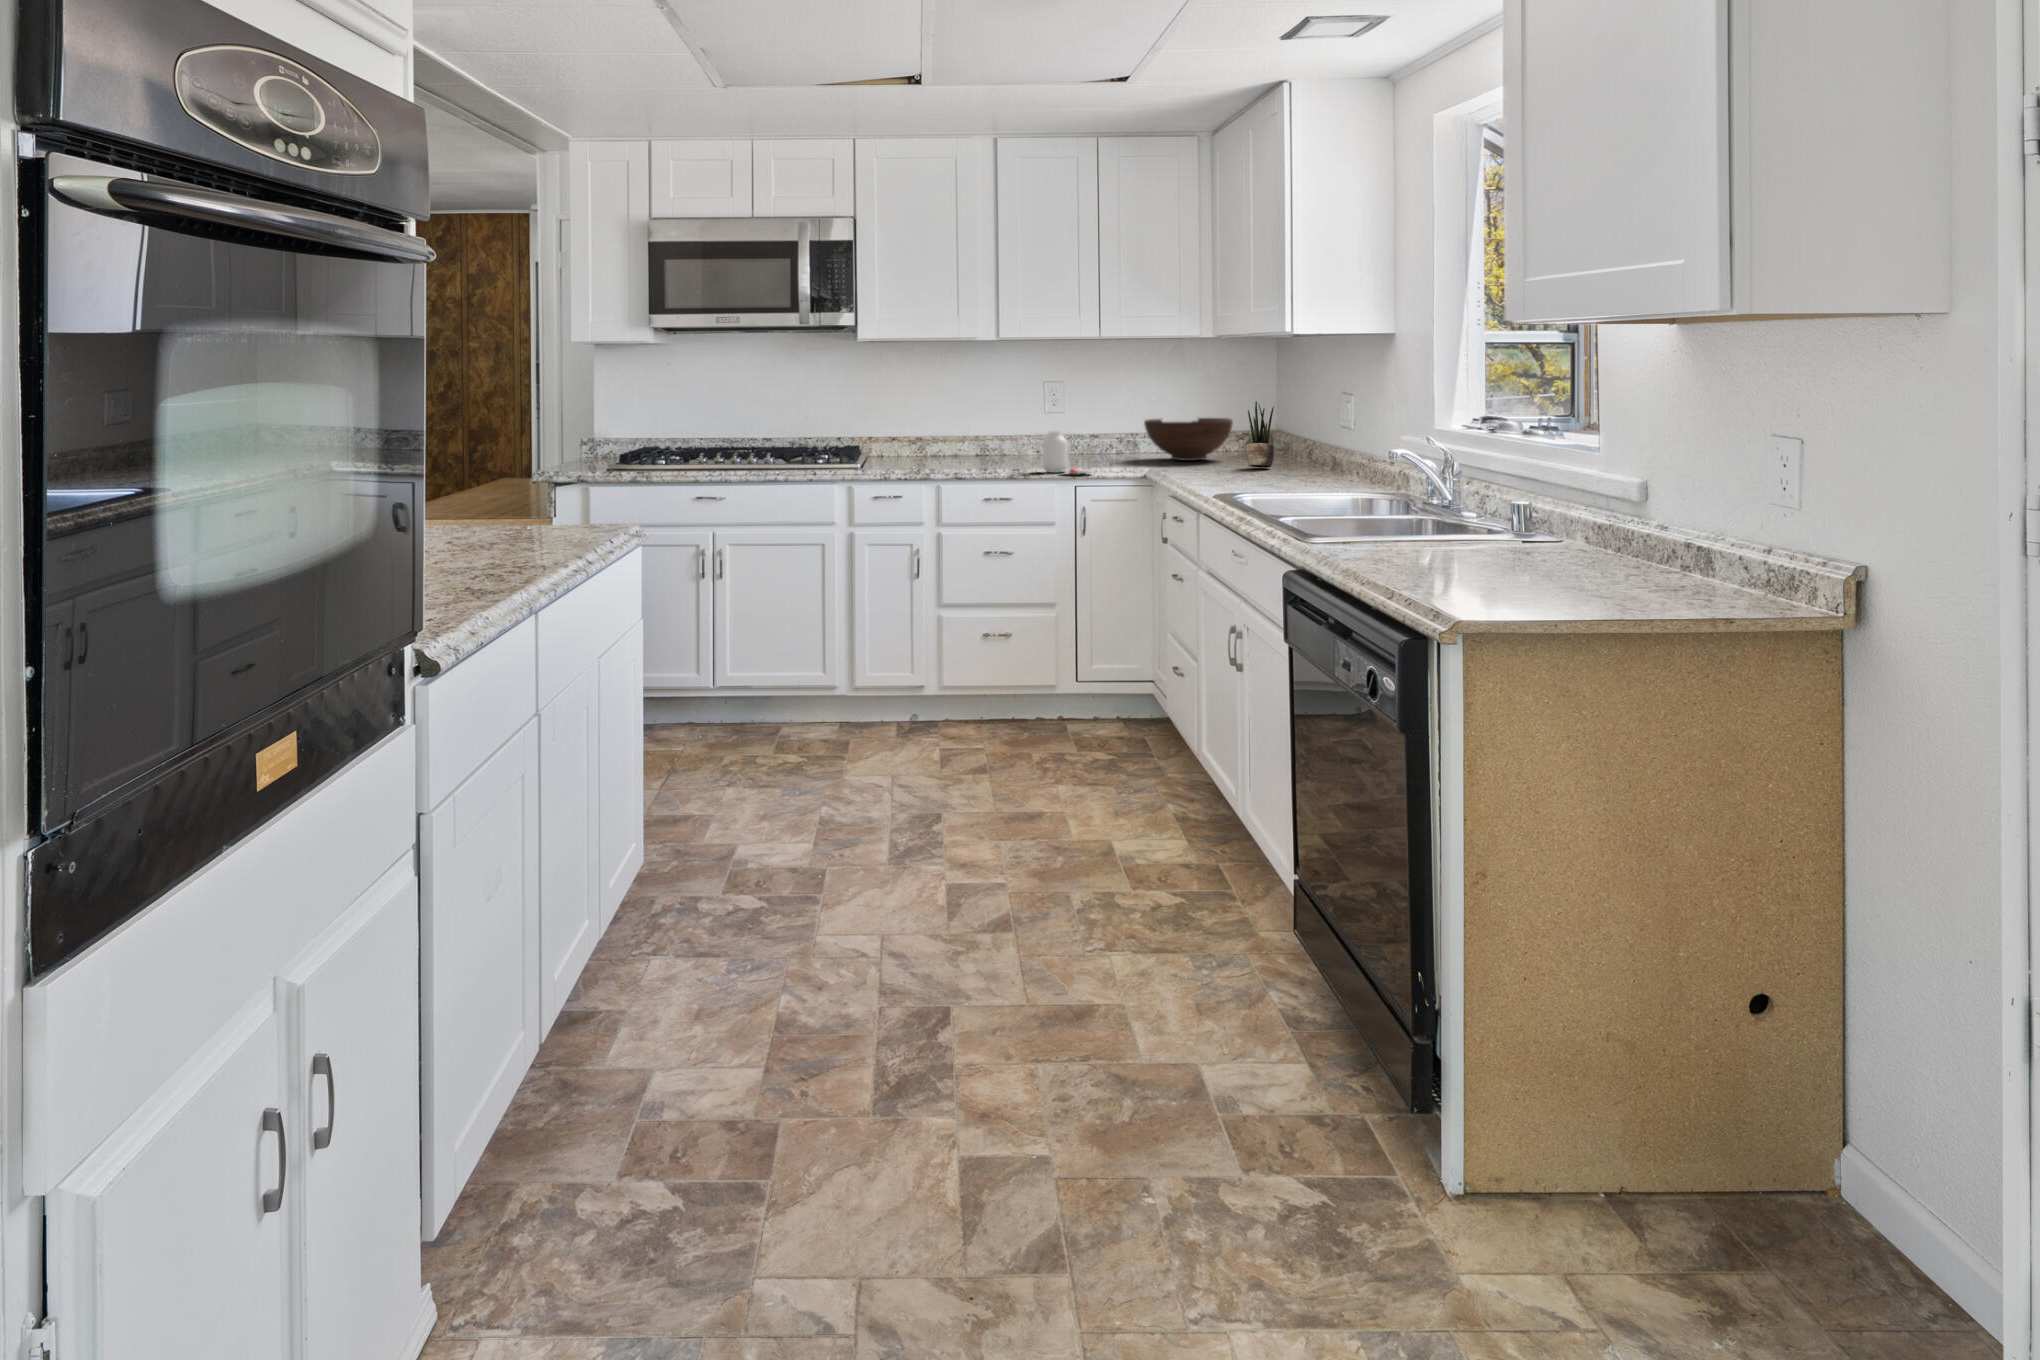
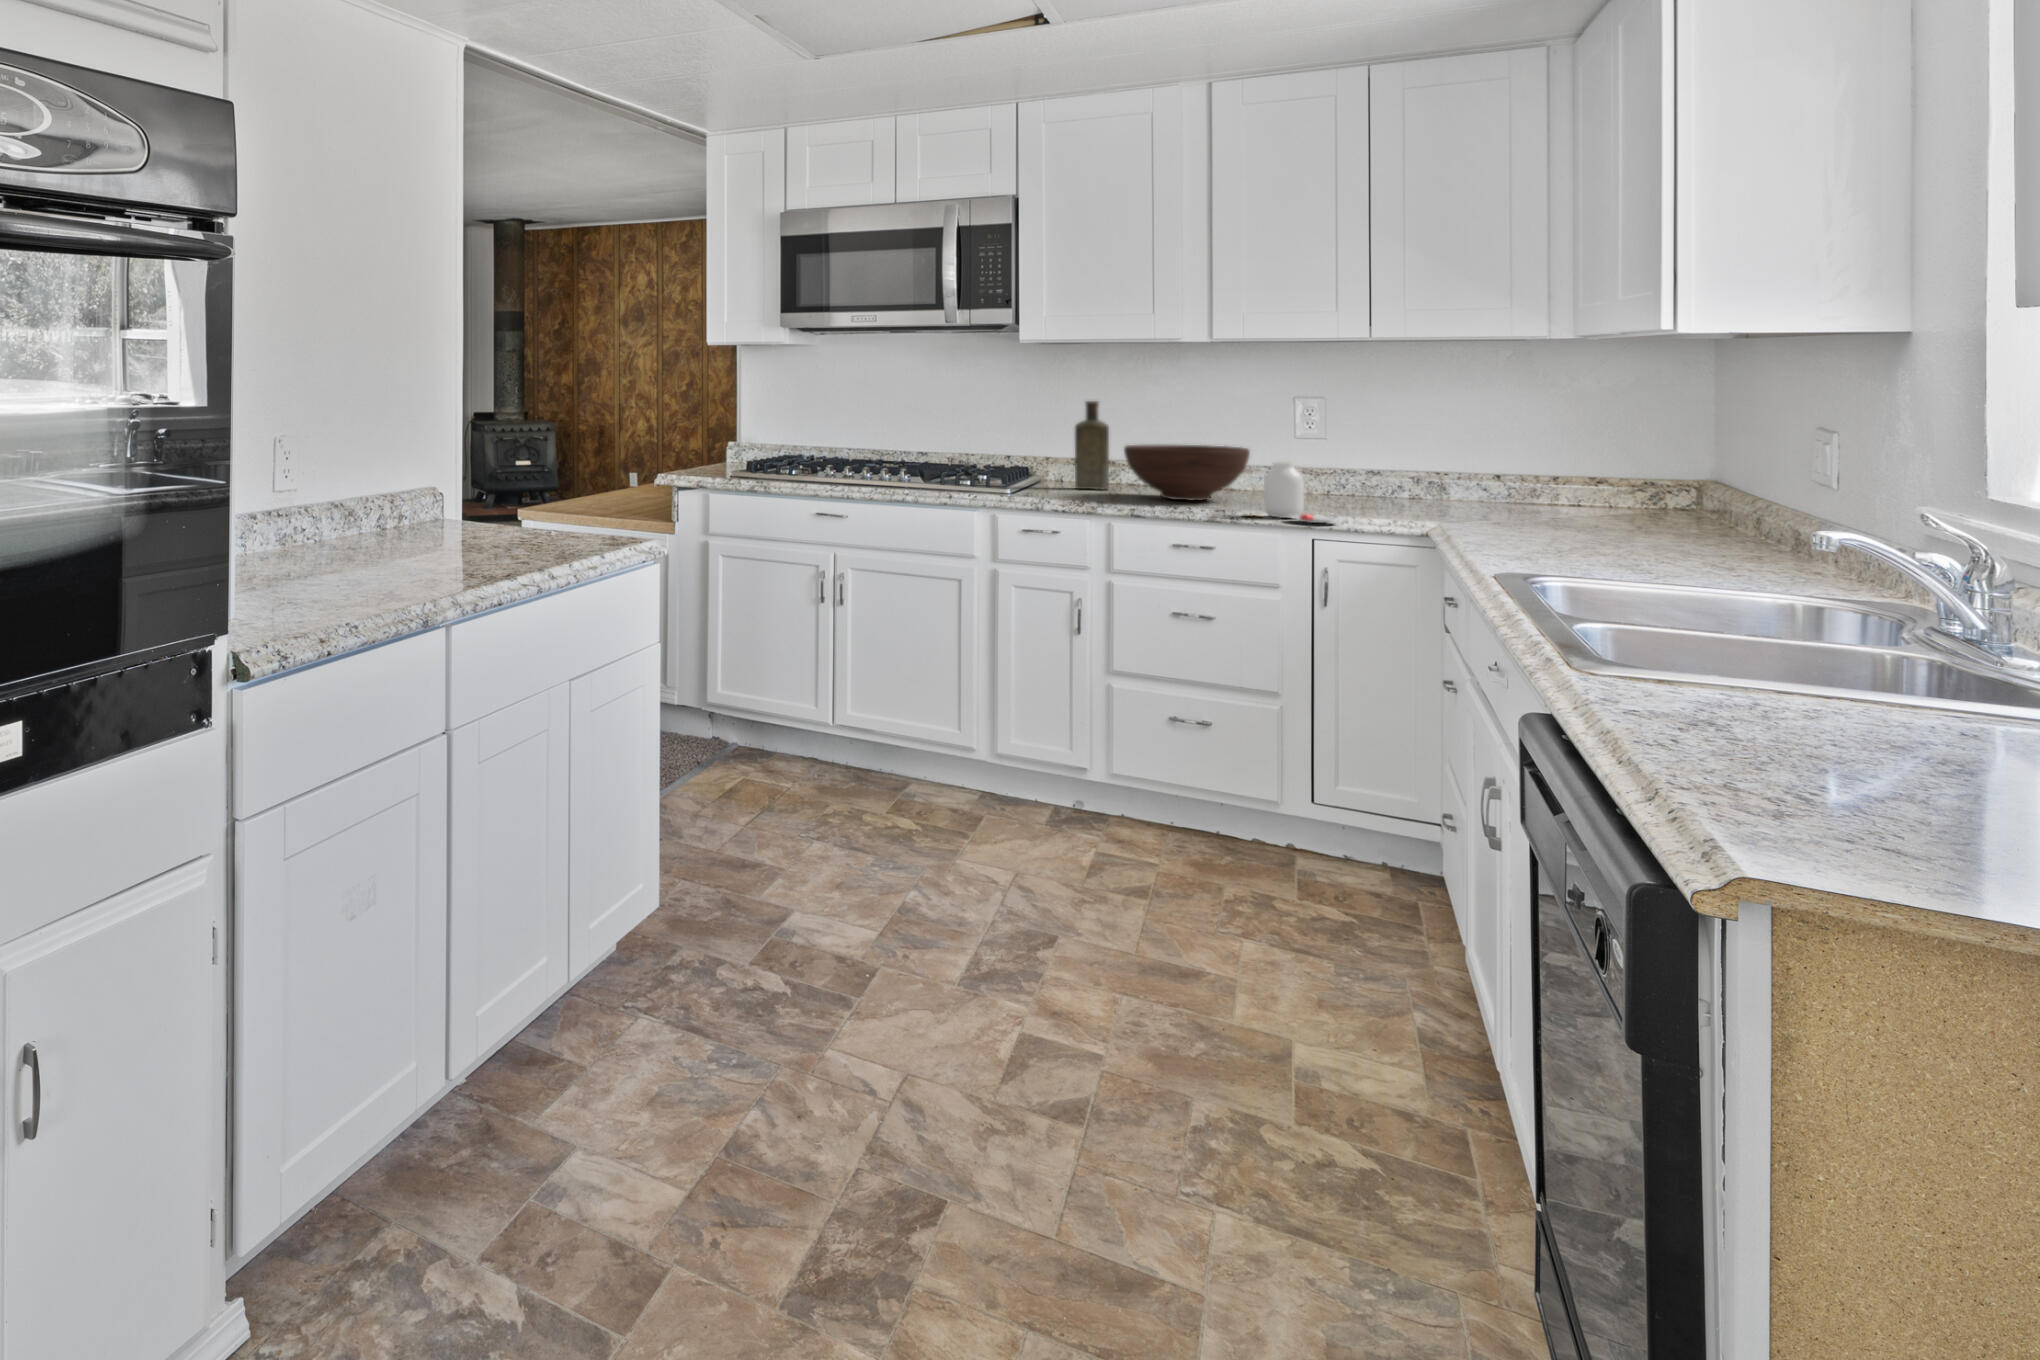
bottle: none [888,390,918,462] -> present [1075,401,1109,490]
potted plant: present [1246,401,1274,468] -> none [1620,434,1676,536]
fruit bowl: present [1144,418,1233,461] -> present [1124,445,1250,500]

